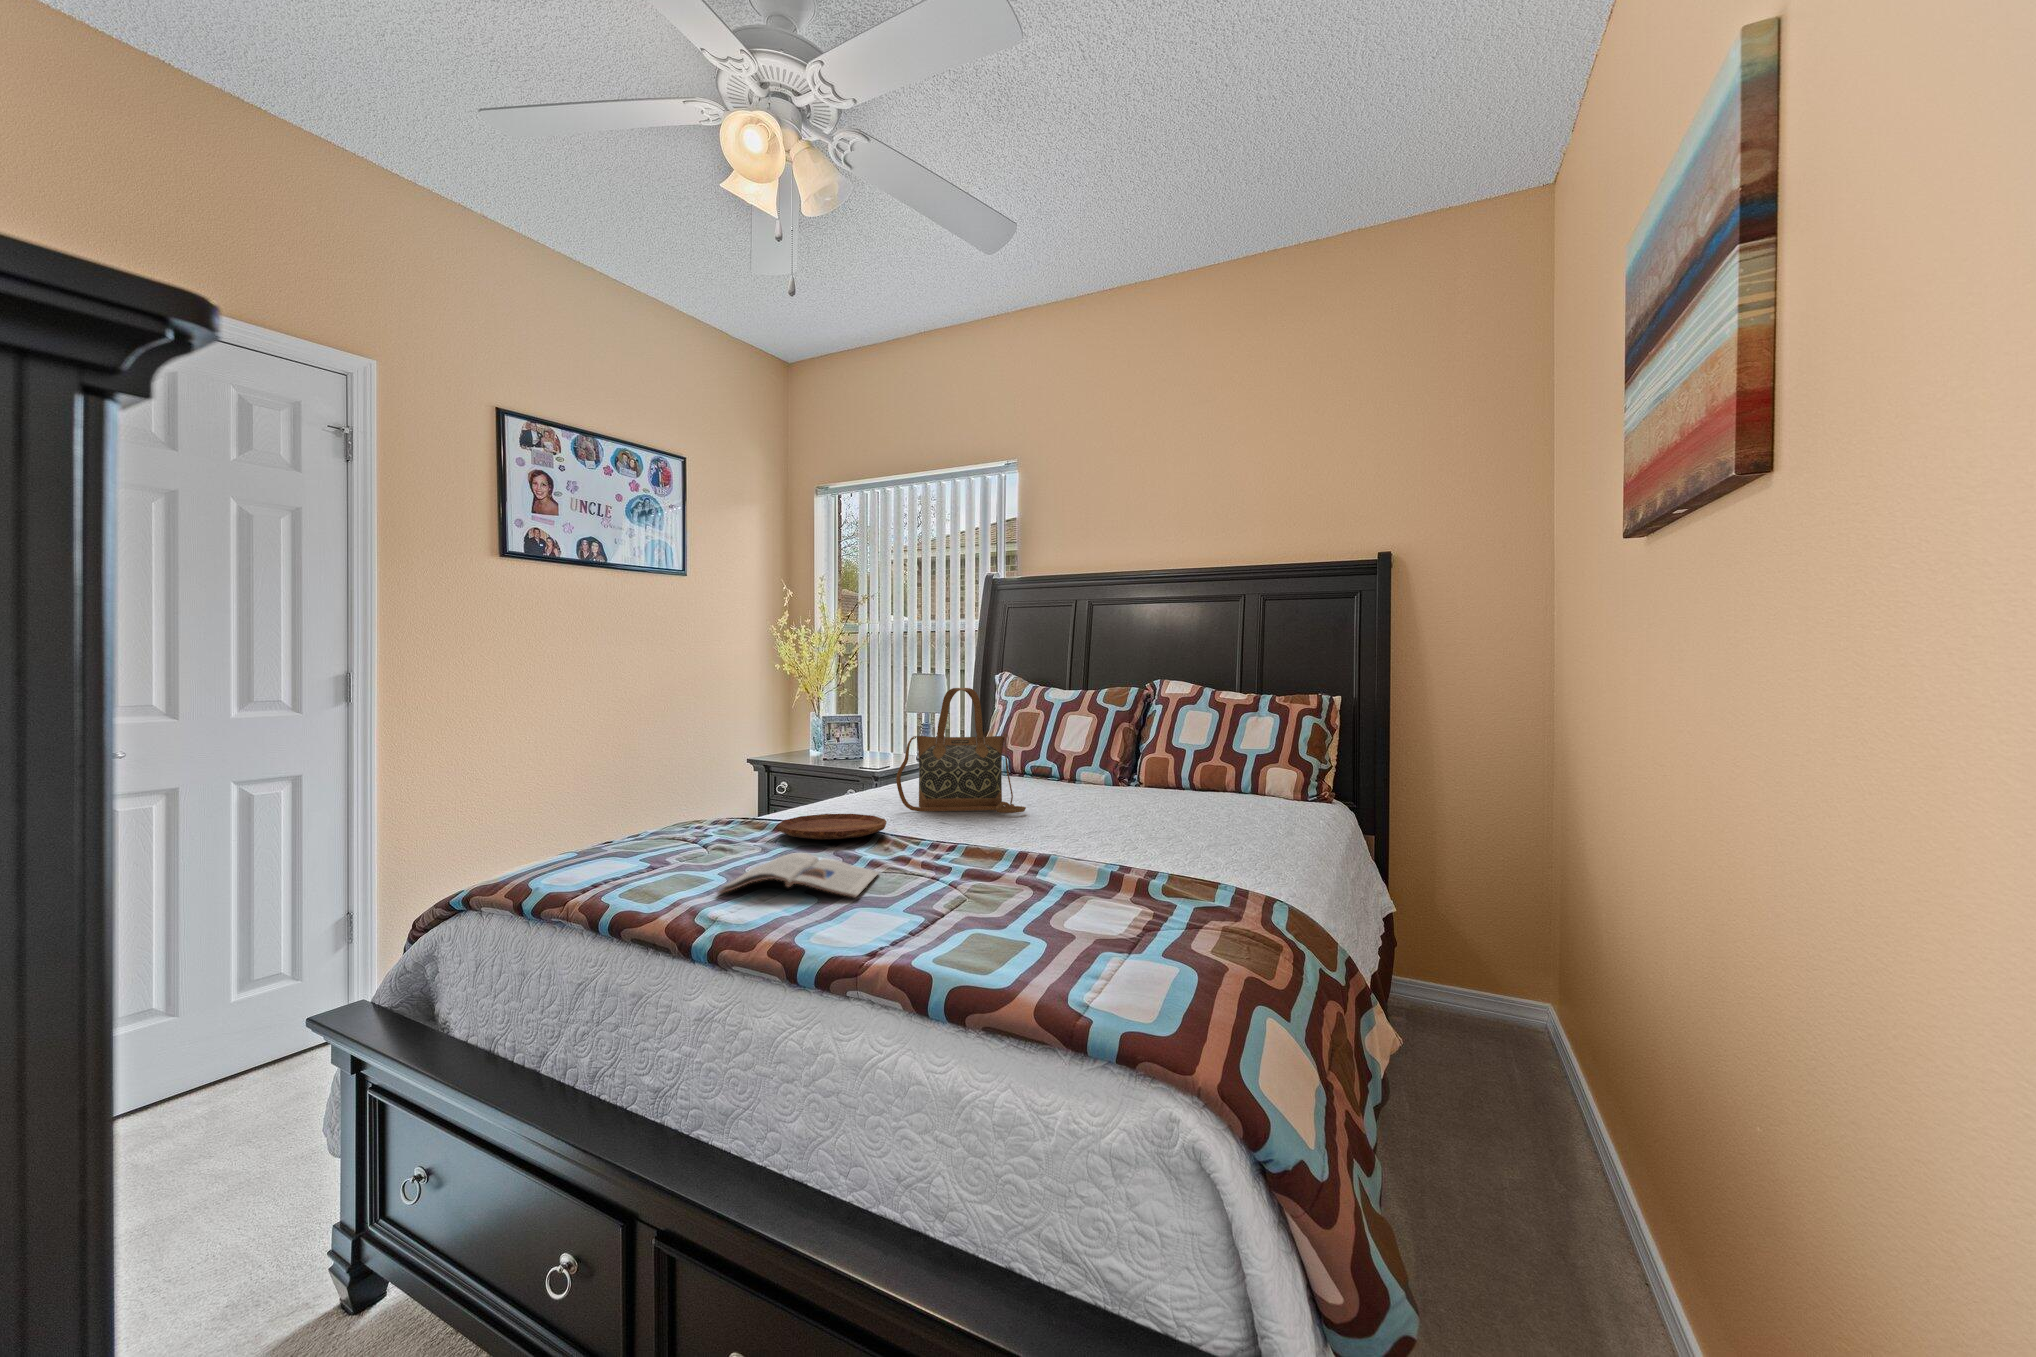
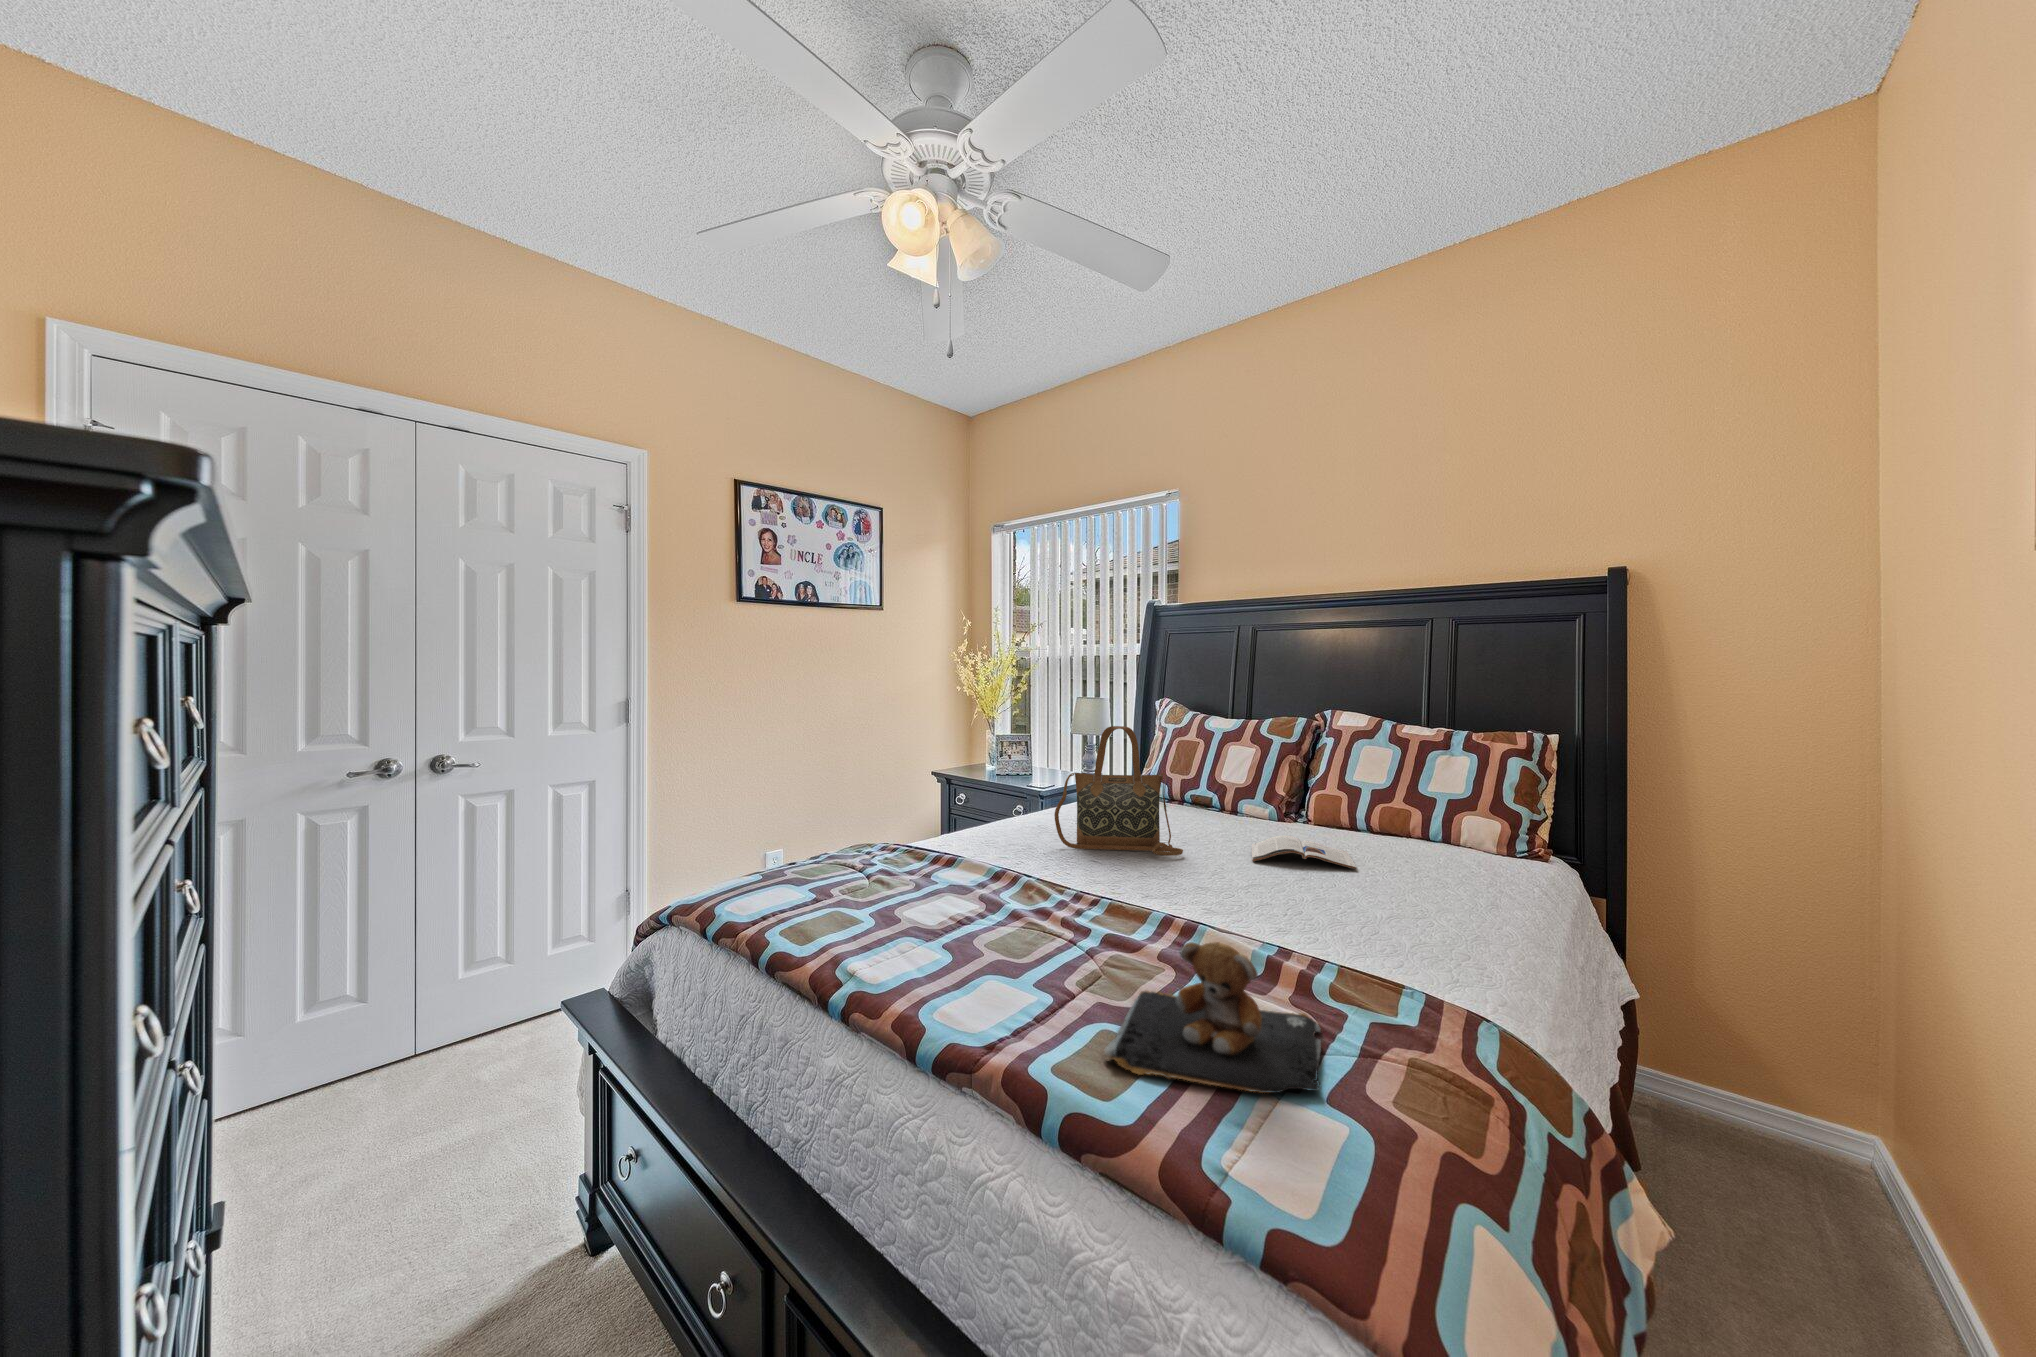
tray: present [777,814,887,839] -> none [934,851,1039,883]
teddy bear: none [976,844,1160,959] -> present [1104,942,1321,1093]
magazine: present [718,853,879,897] -> present [1252,835,1356,869]

